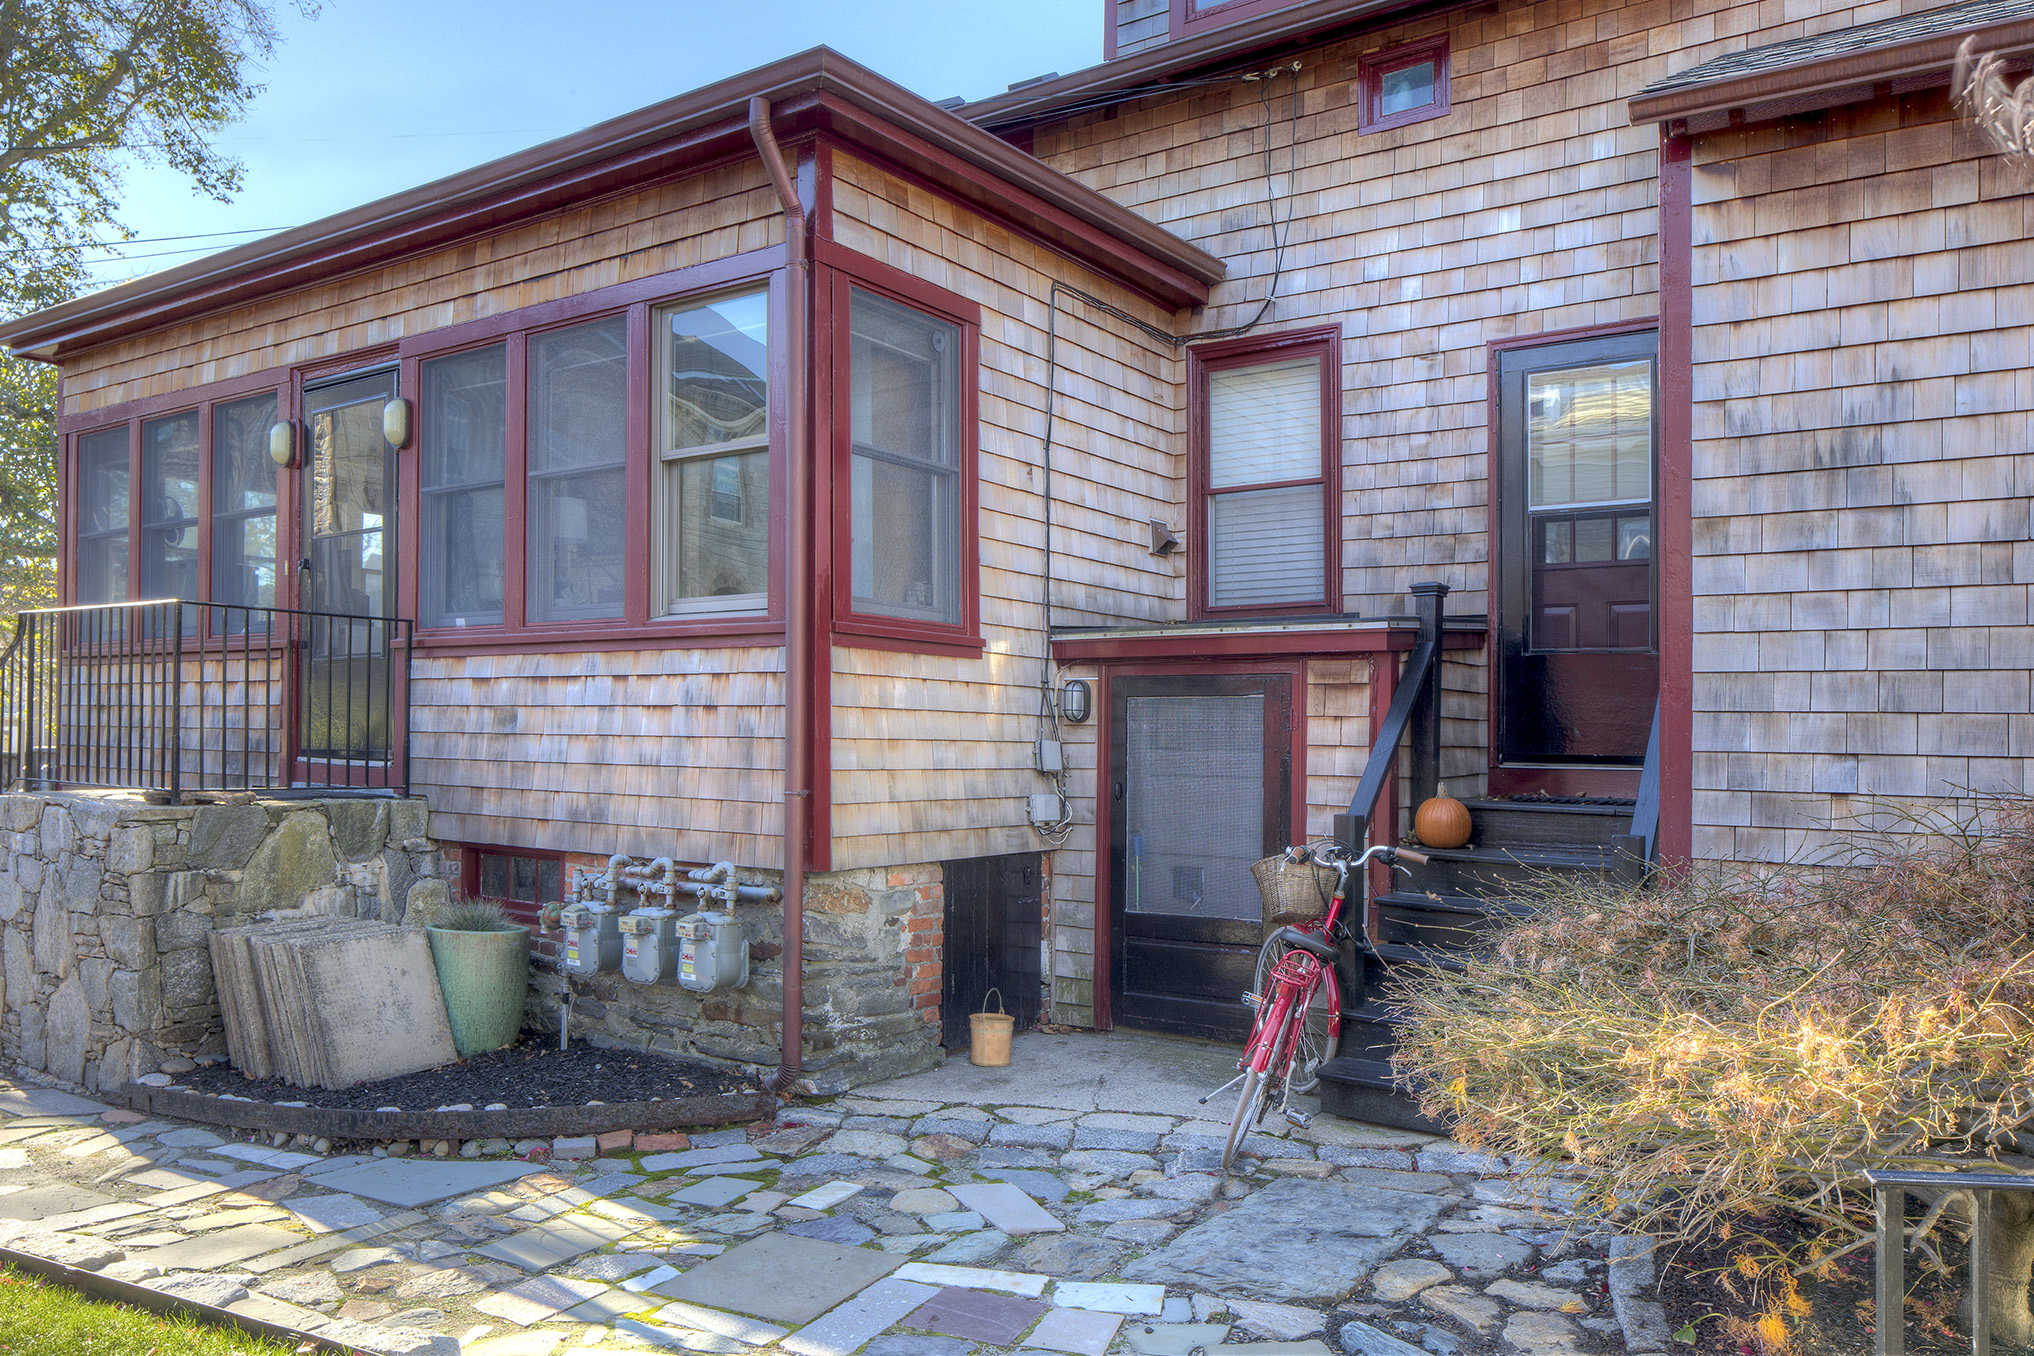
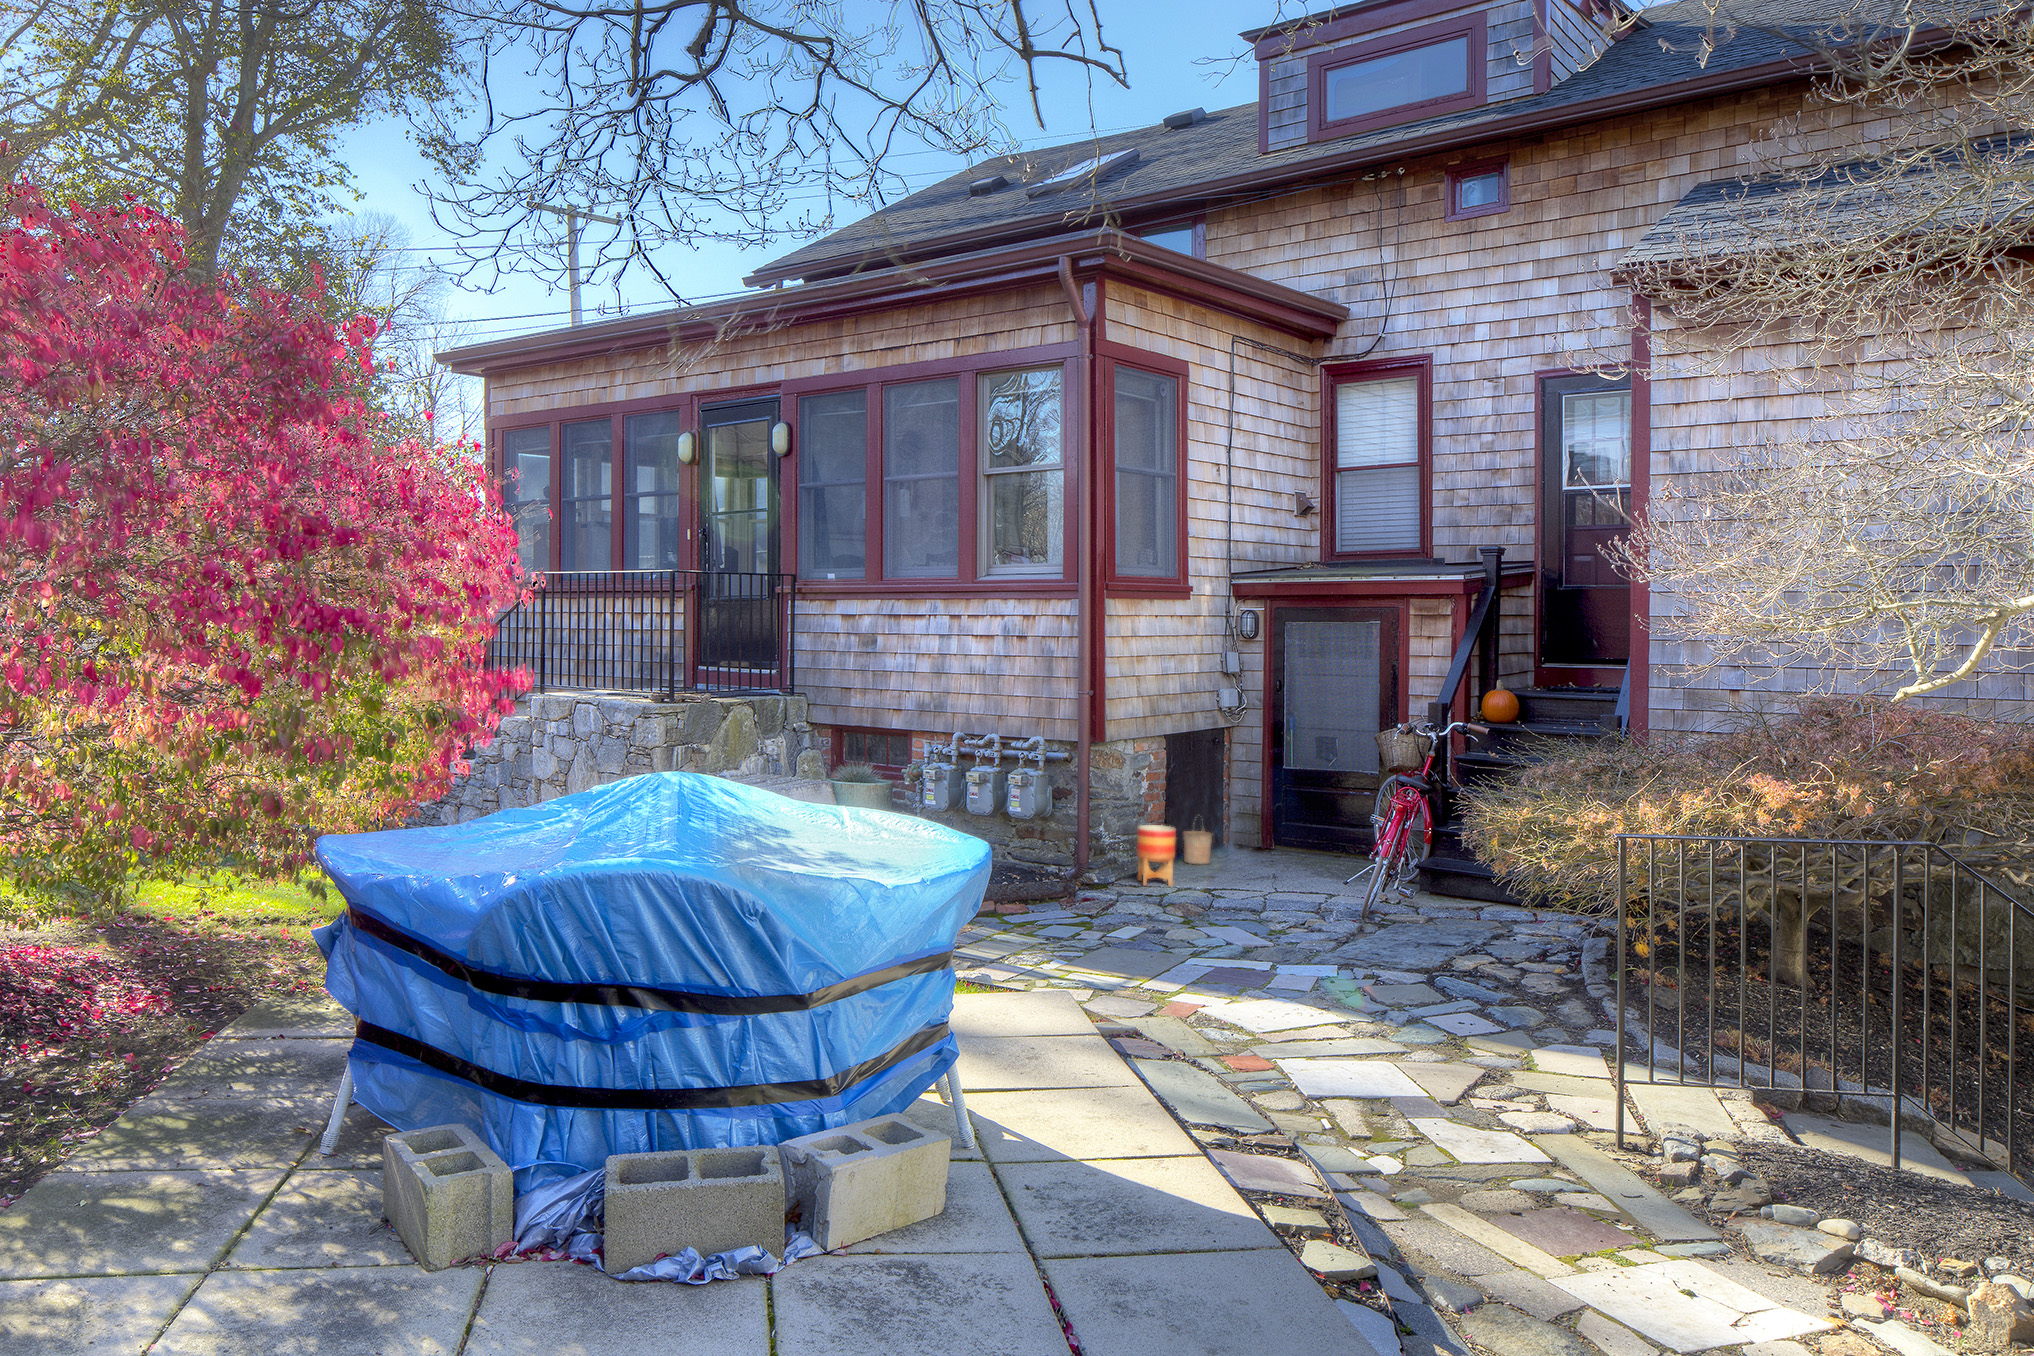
planter: none [881,1006,943,1108] -> present [1136,825,1176,886]

